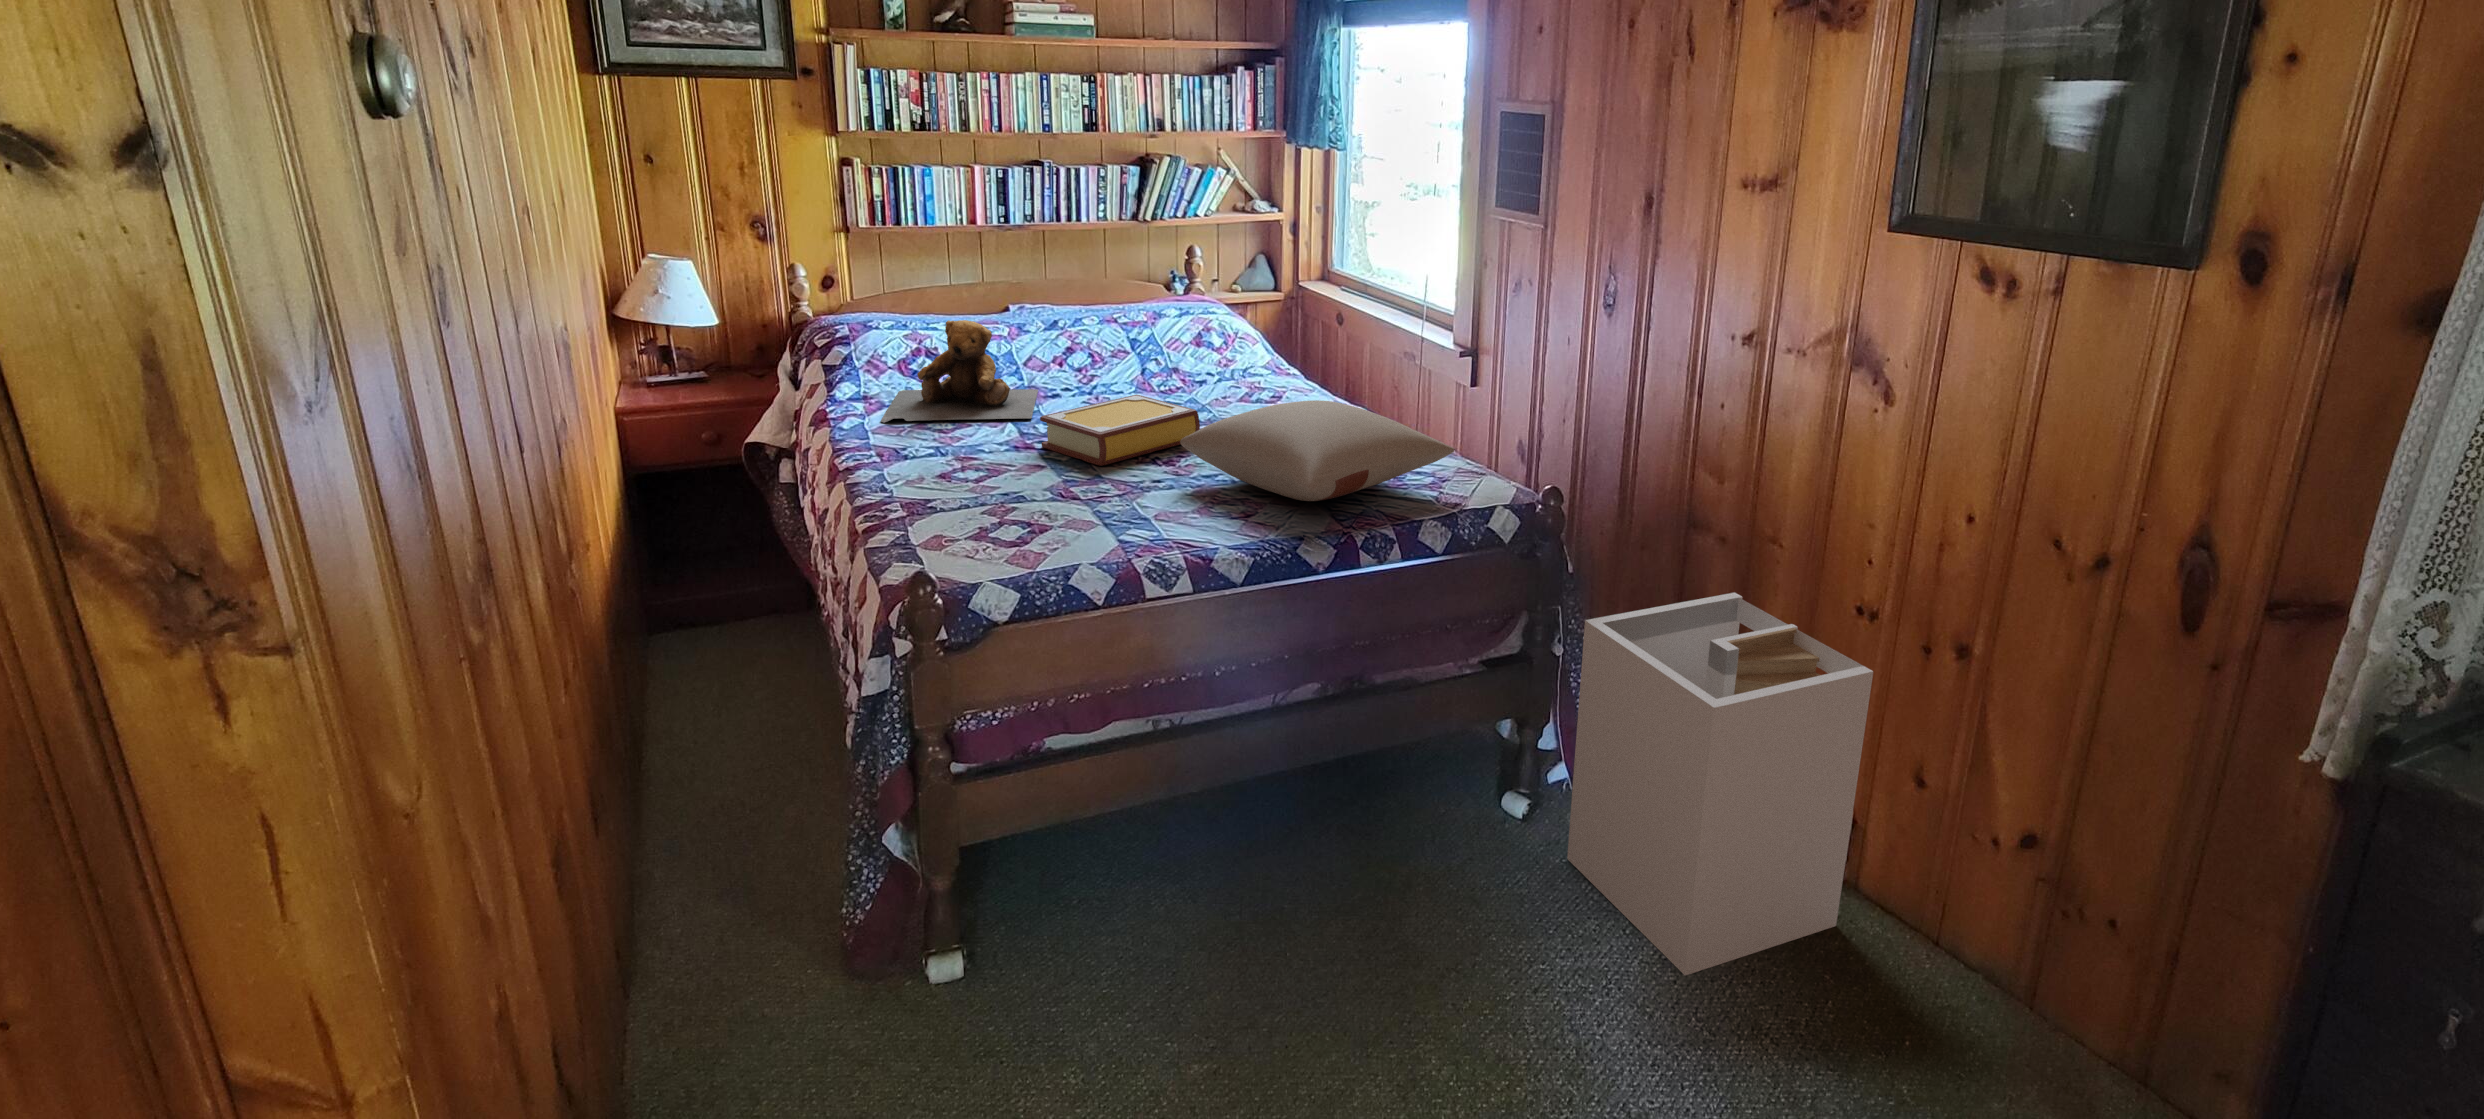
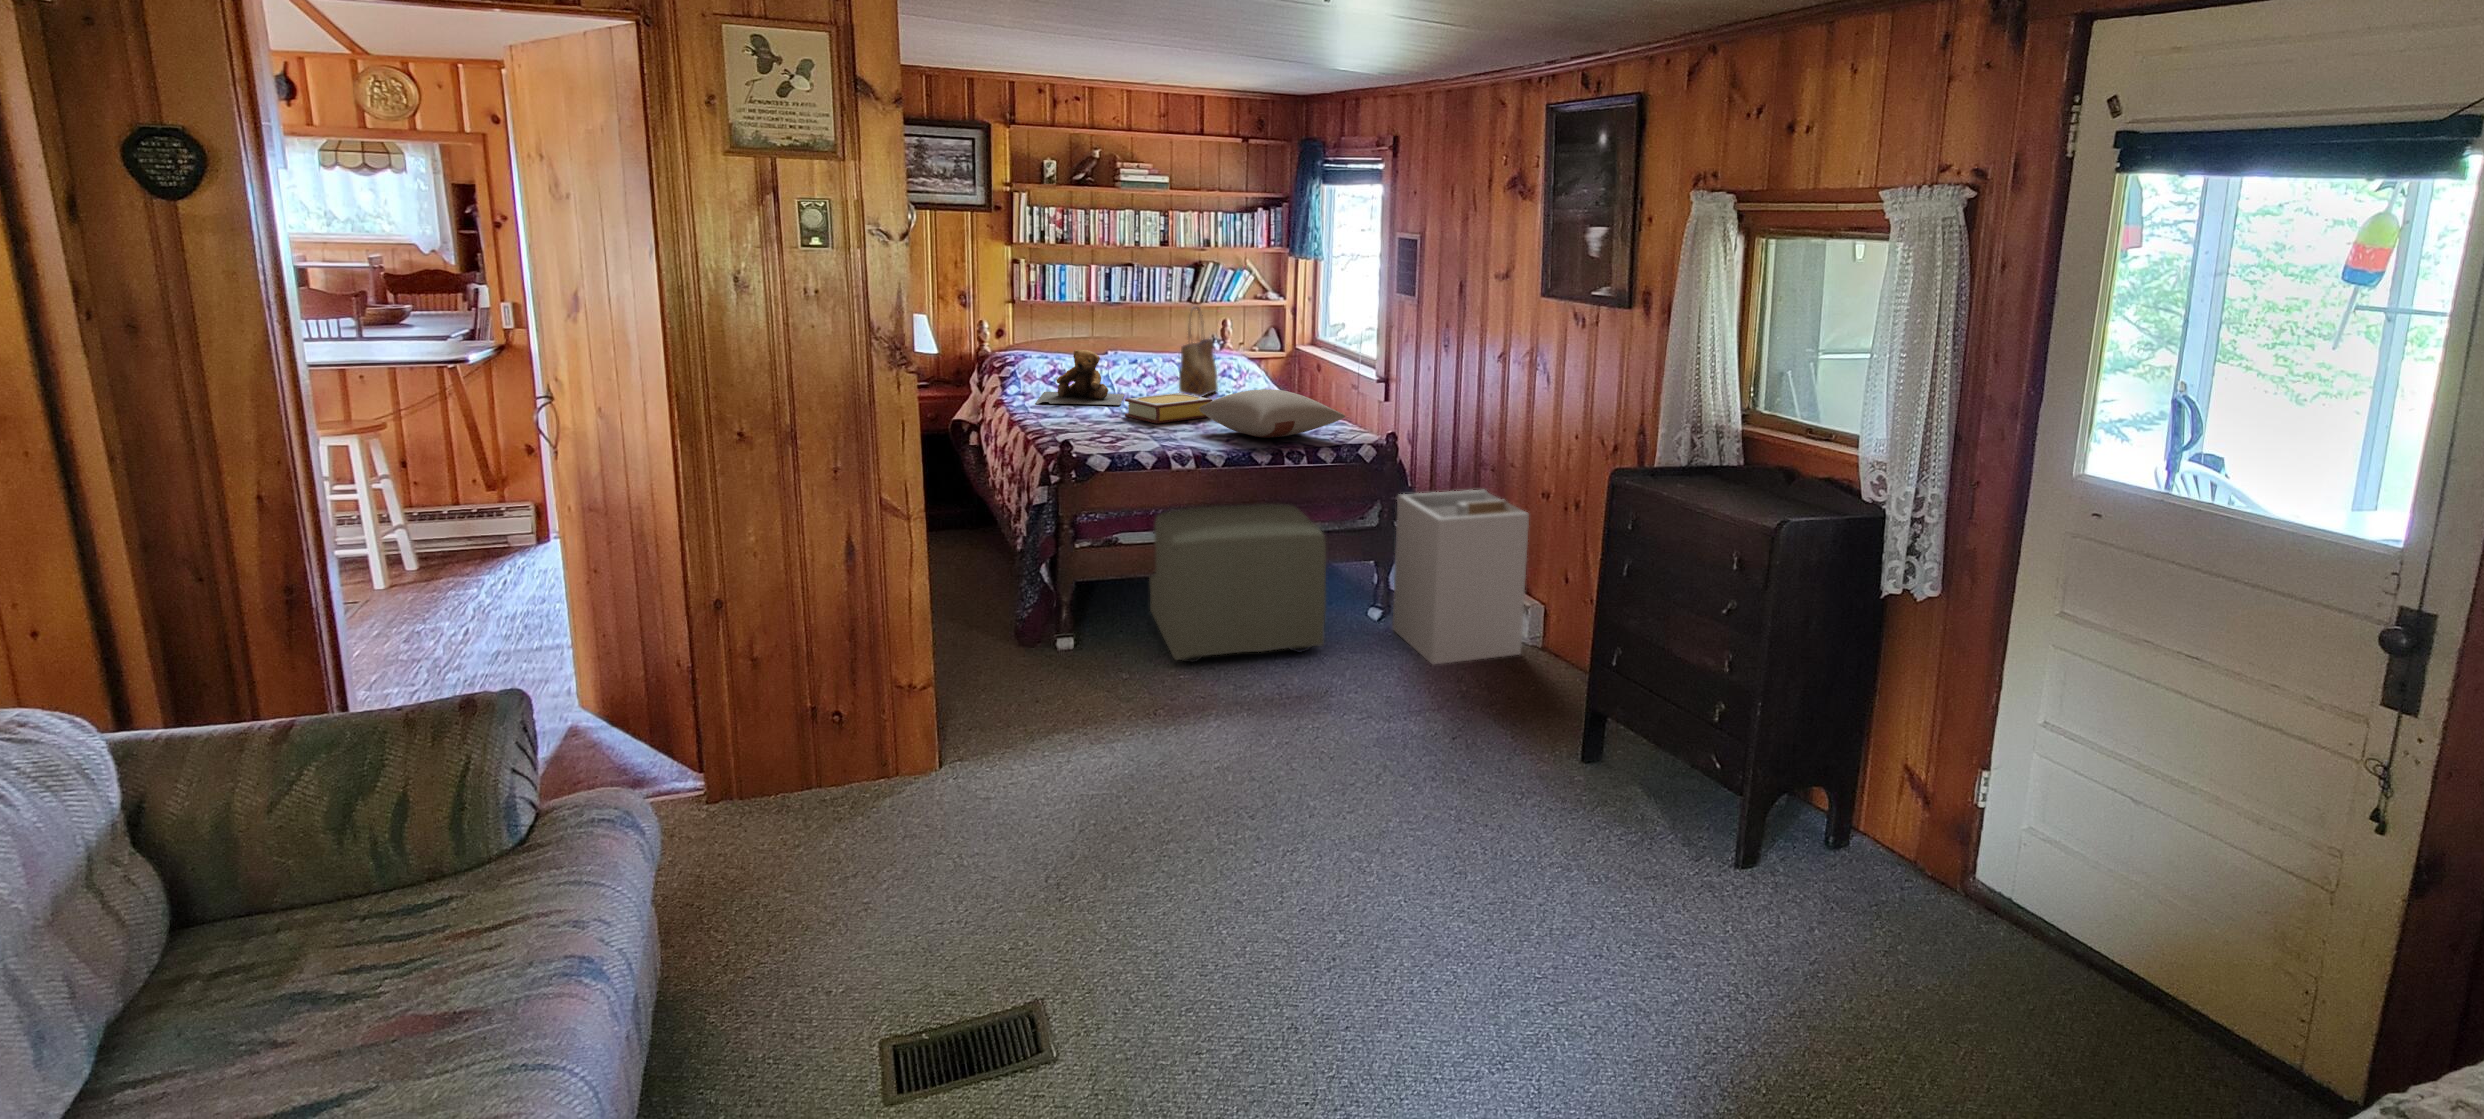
tote bag: none [1130,236,1193,399] -> present [1179,307,1218,397]
ottoman: none [1104,620,1472,1018] -> present [1149,504,1326,662]

